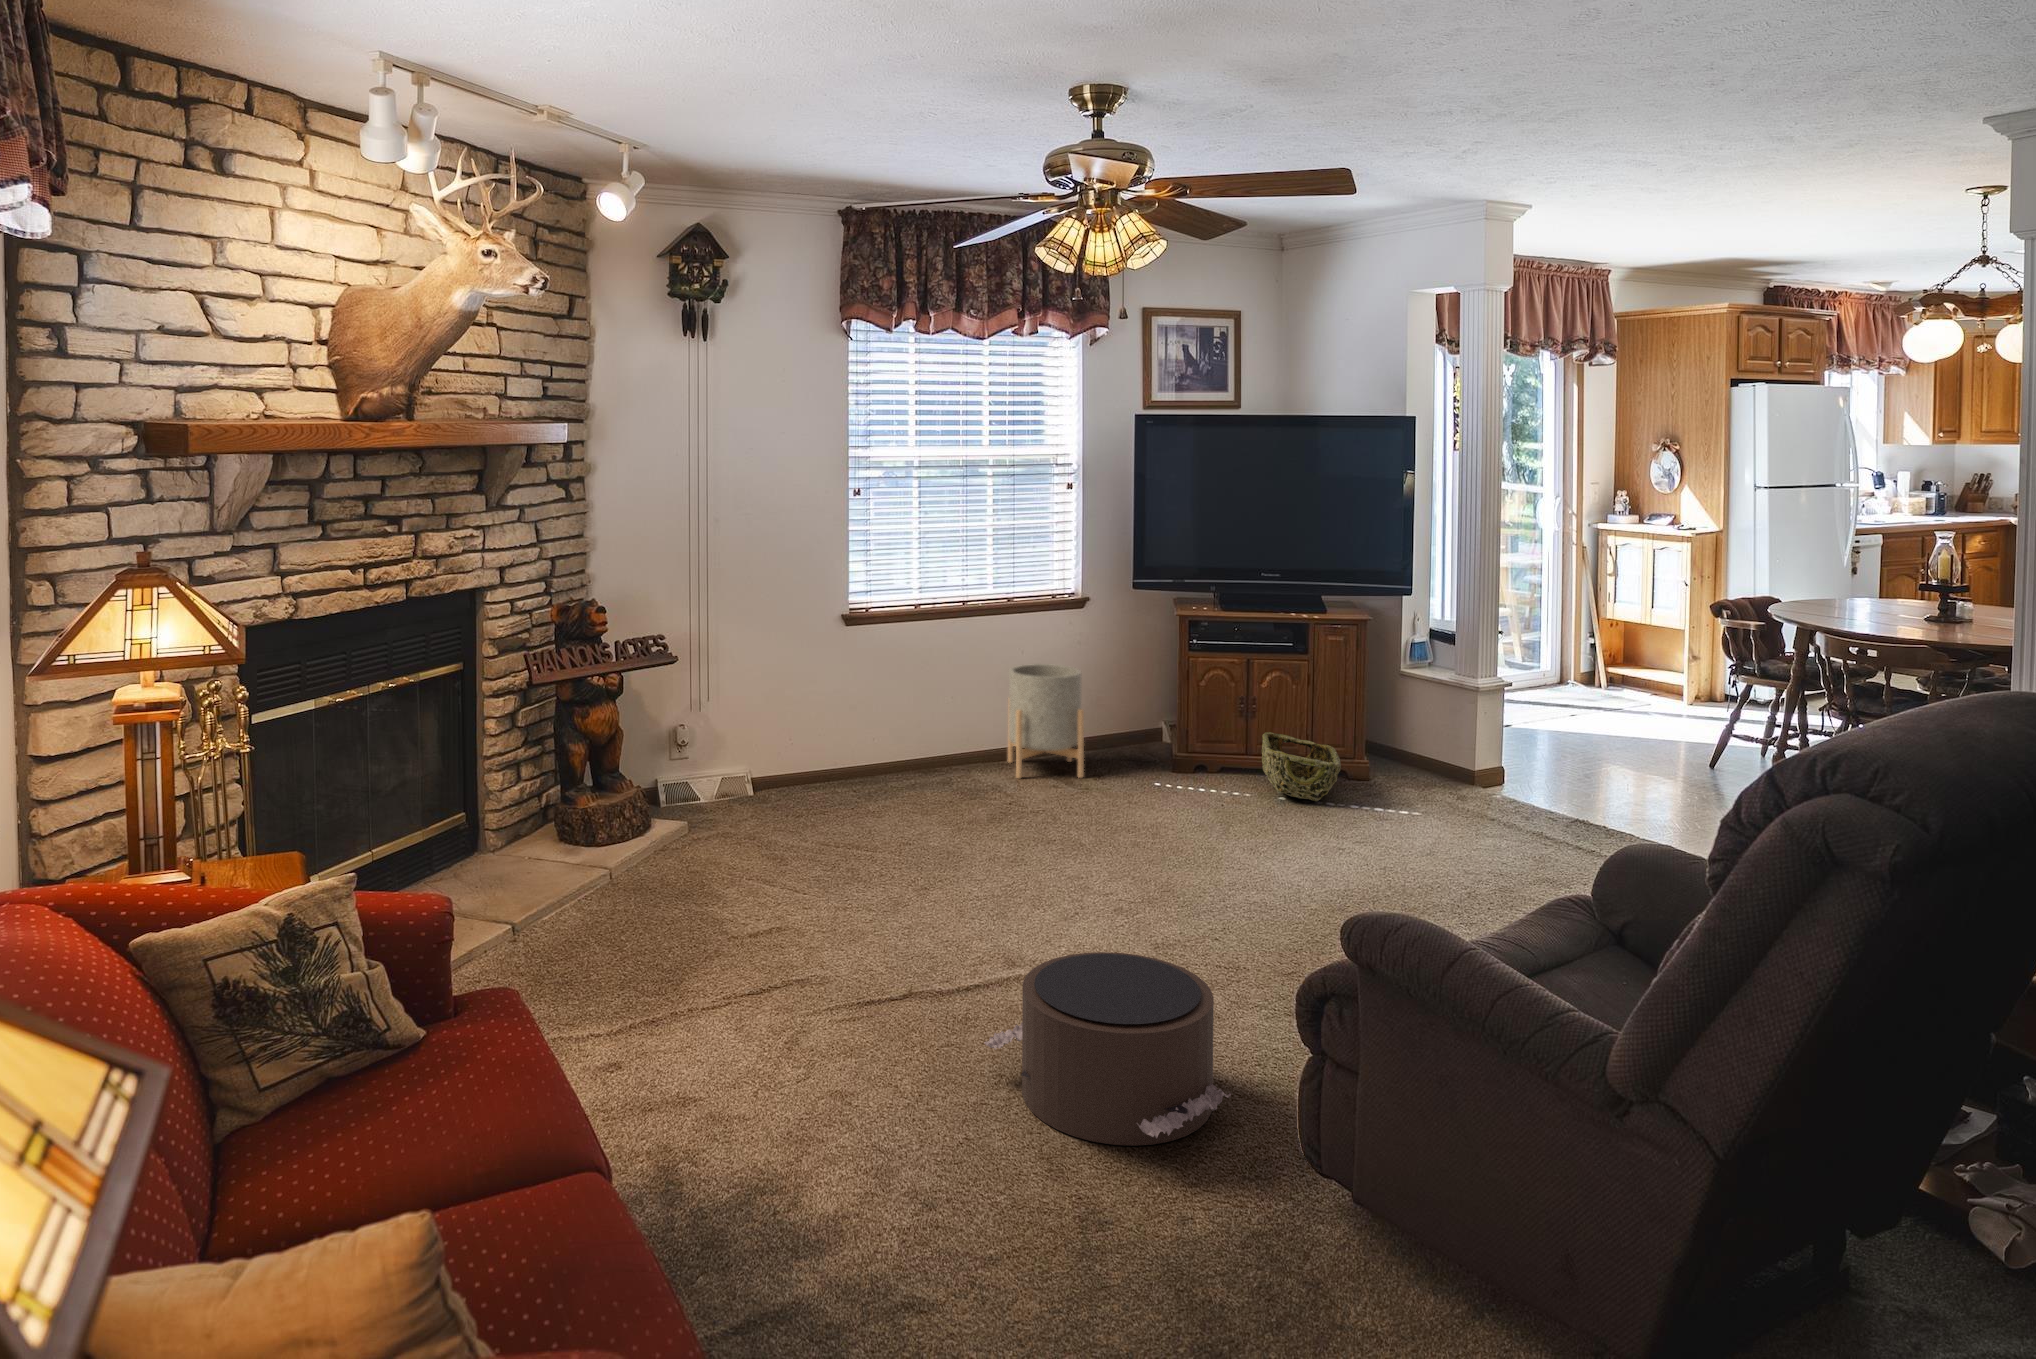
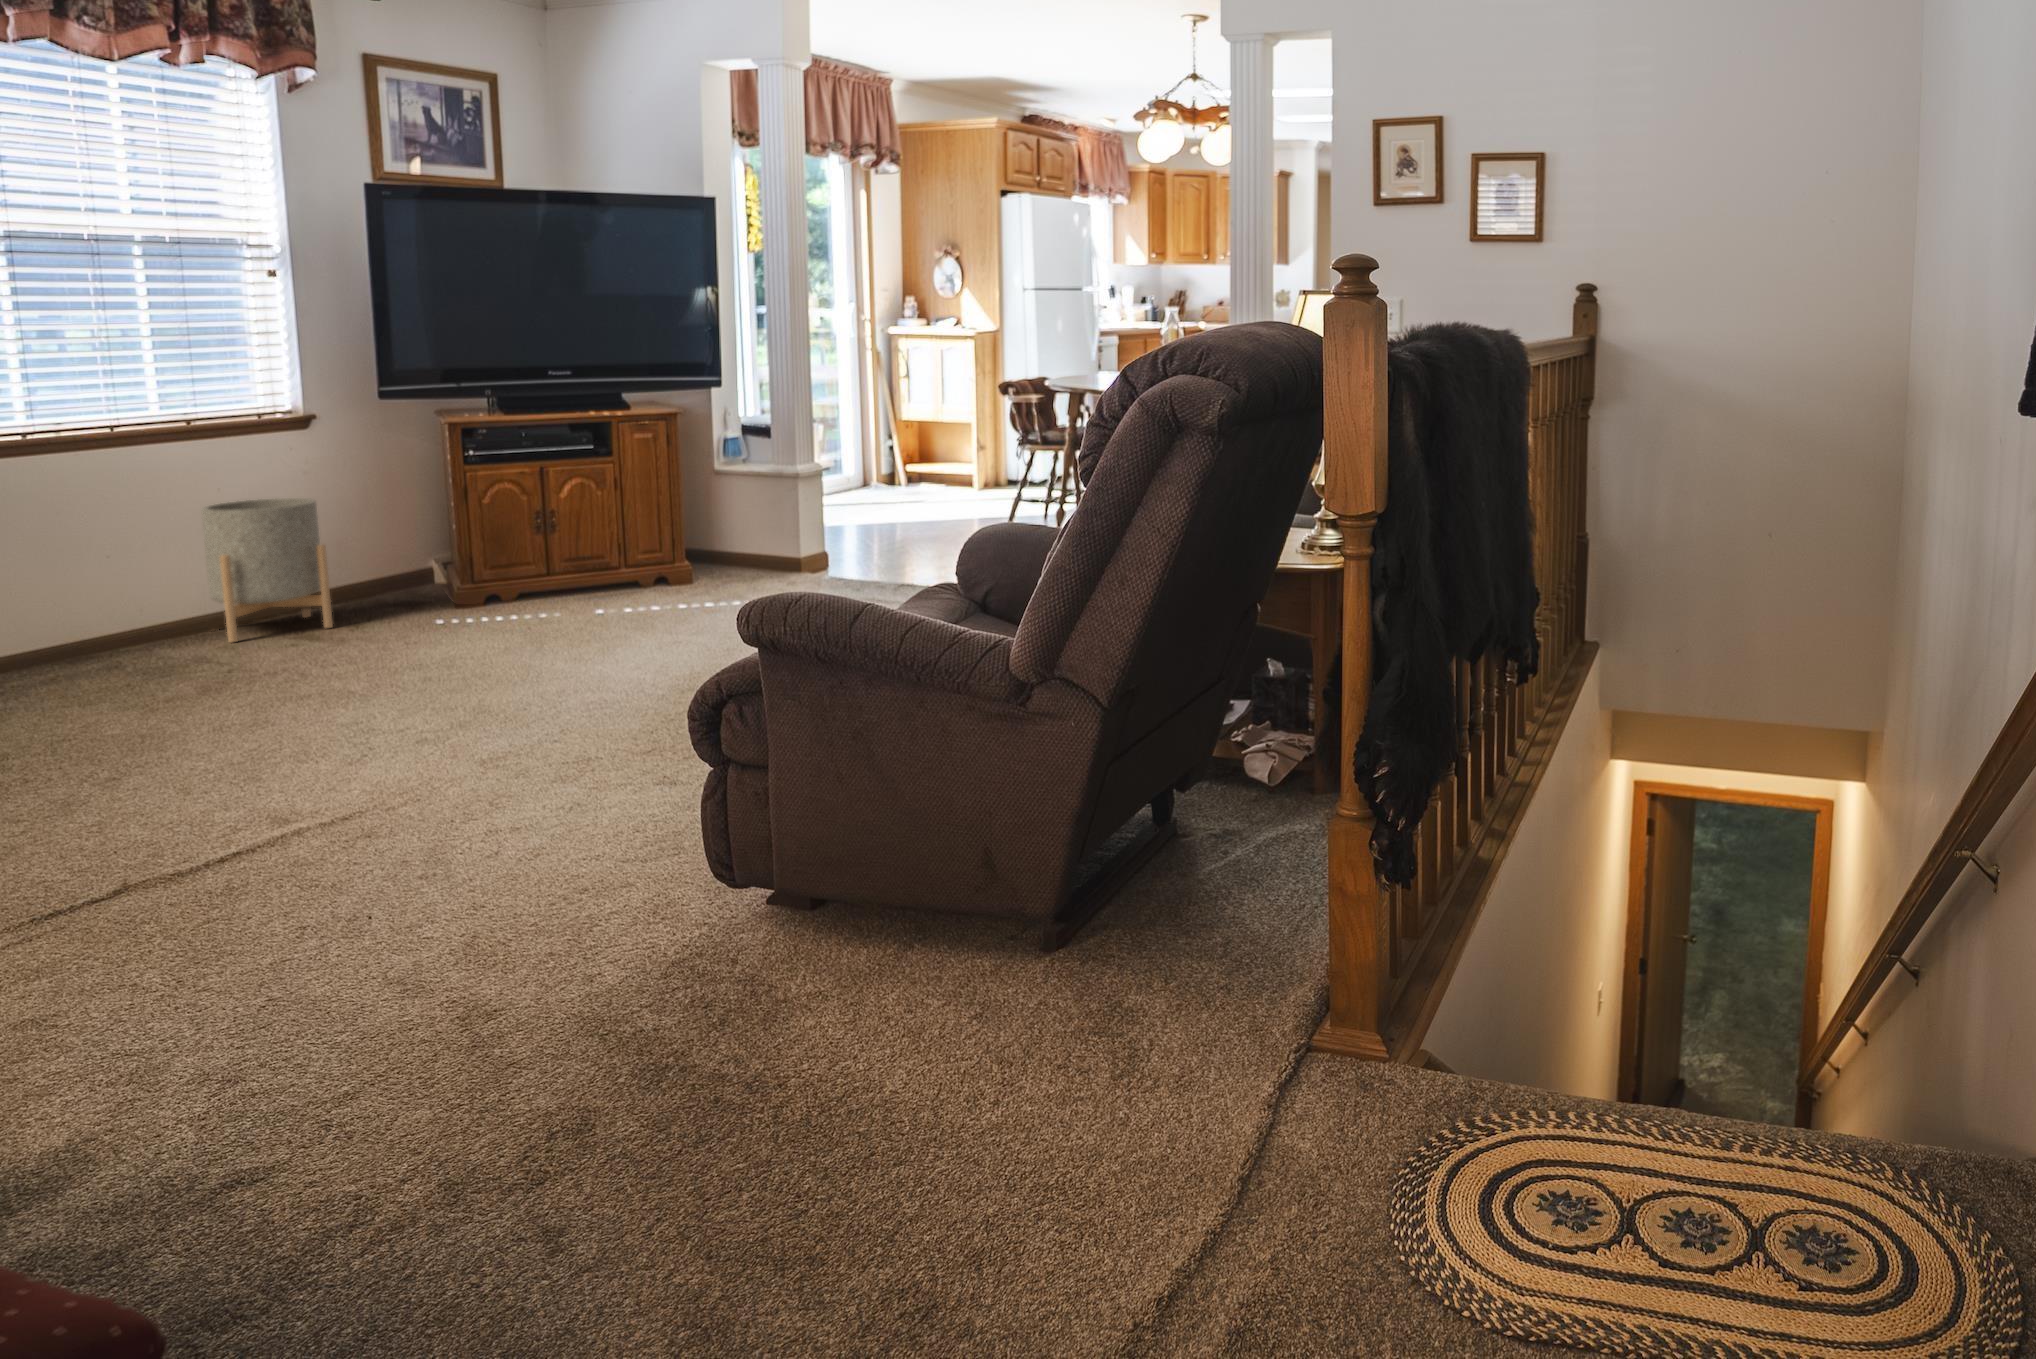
woven basket: present [1262,732,1341,801] -> none [569,543,665,604]
pouf: present [984,952,1231,1146] -> none [271,713,603,900]

